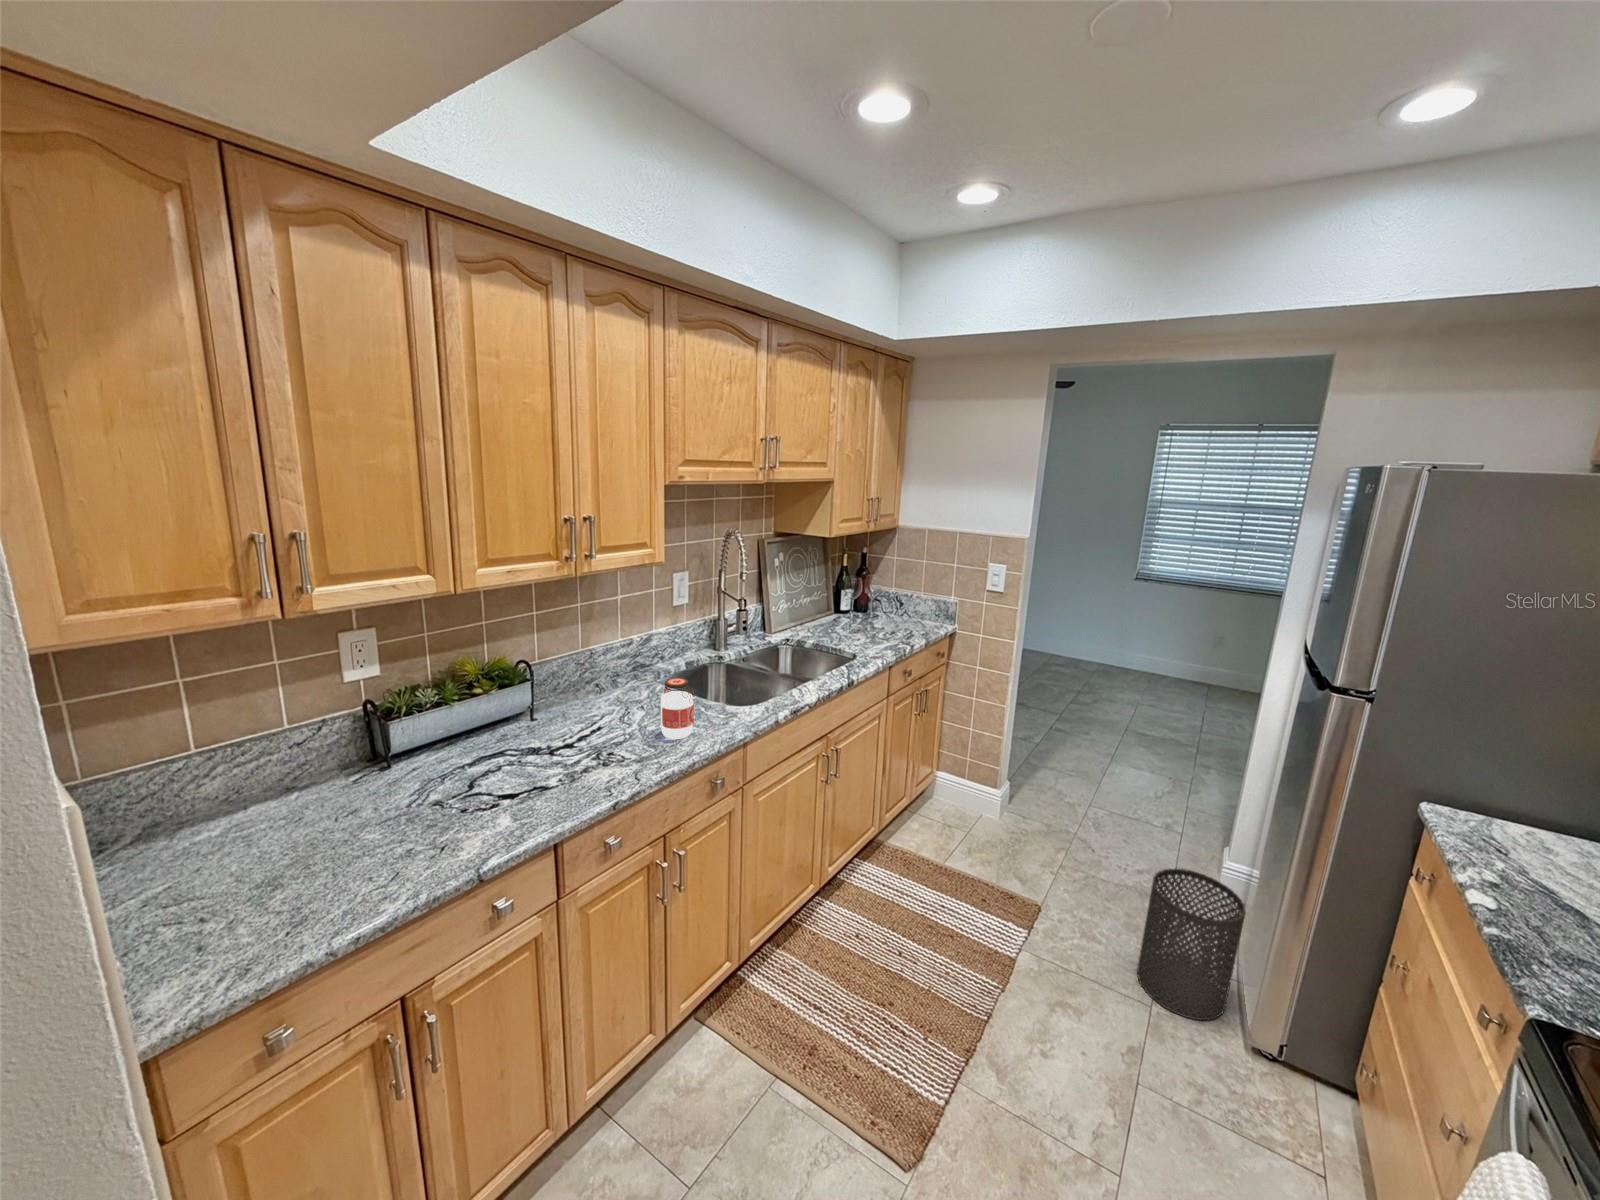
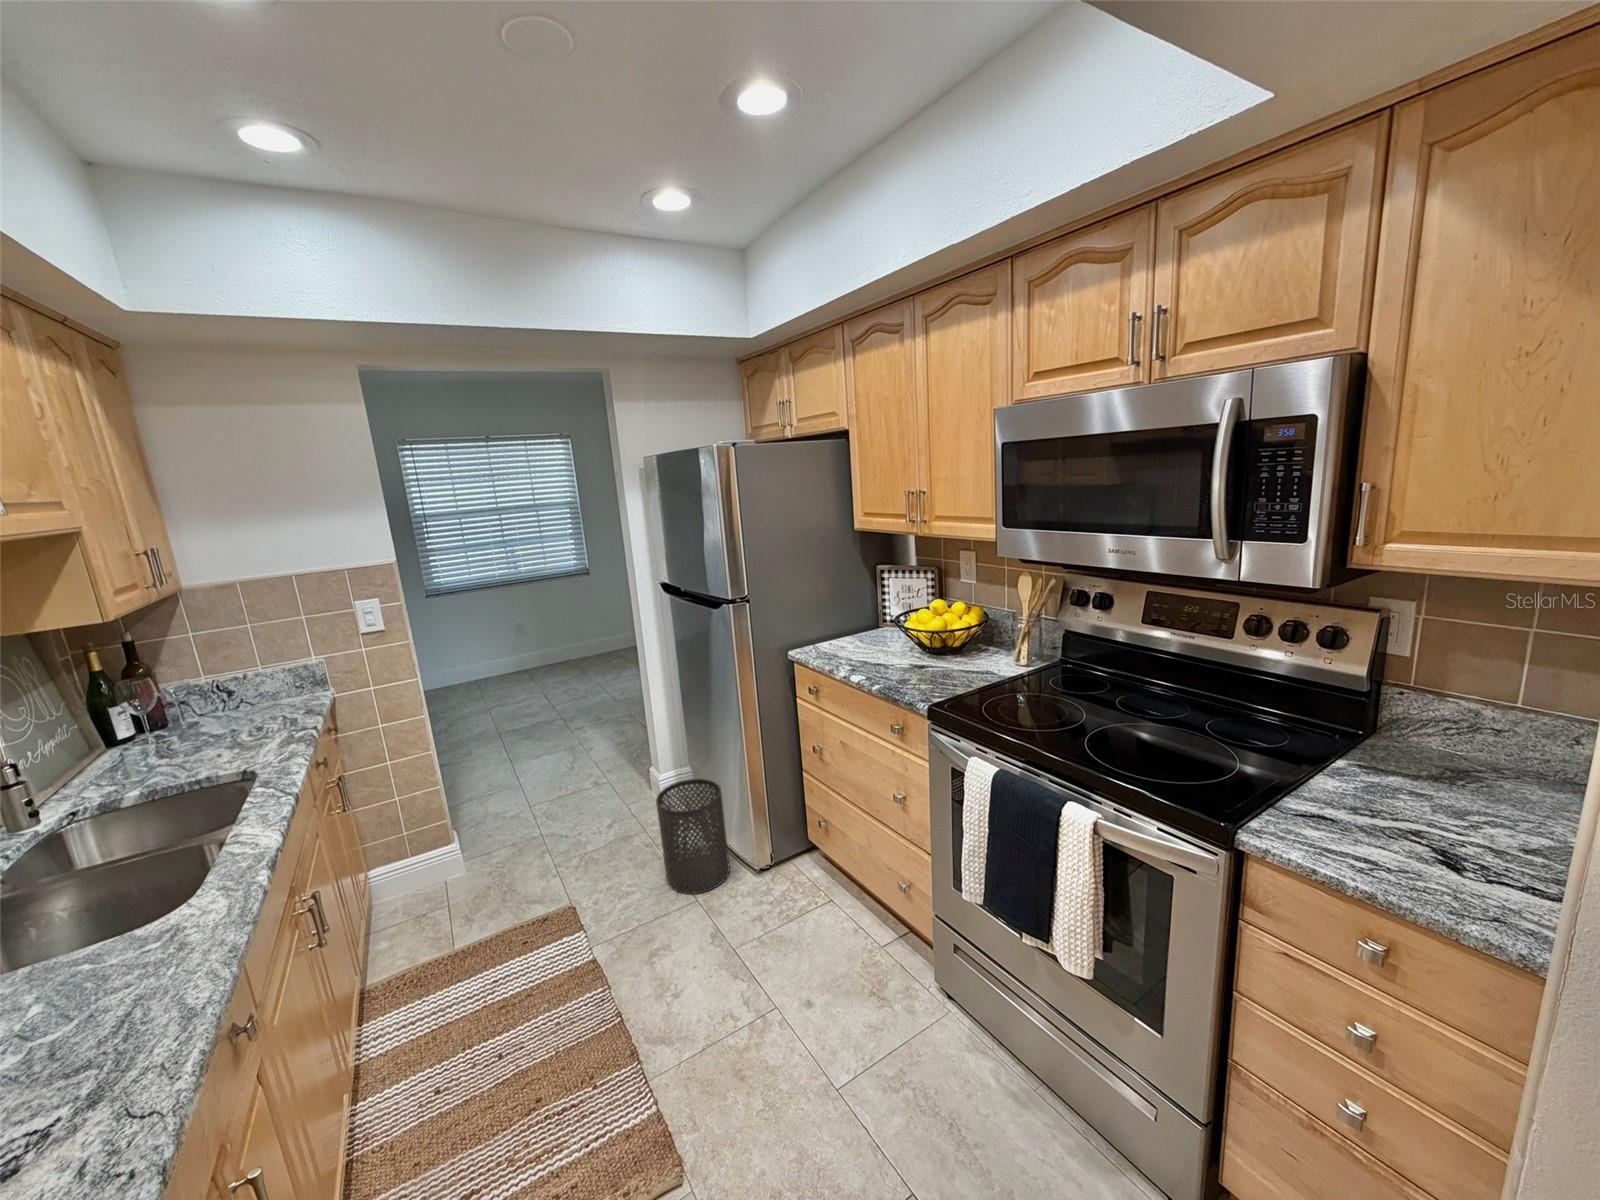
jar: present [661,678,694,739] -> none [41,907,159,1038]

